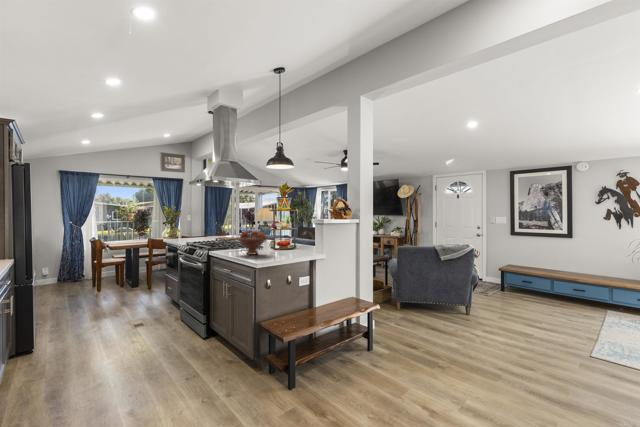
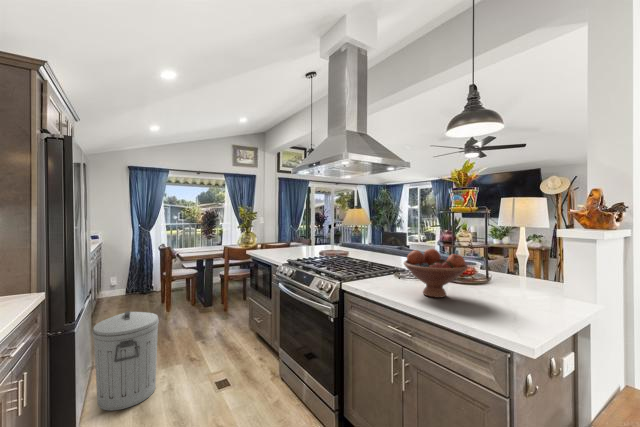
trash can: none [41,278,91,342] -> present [92,311,159,410]

